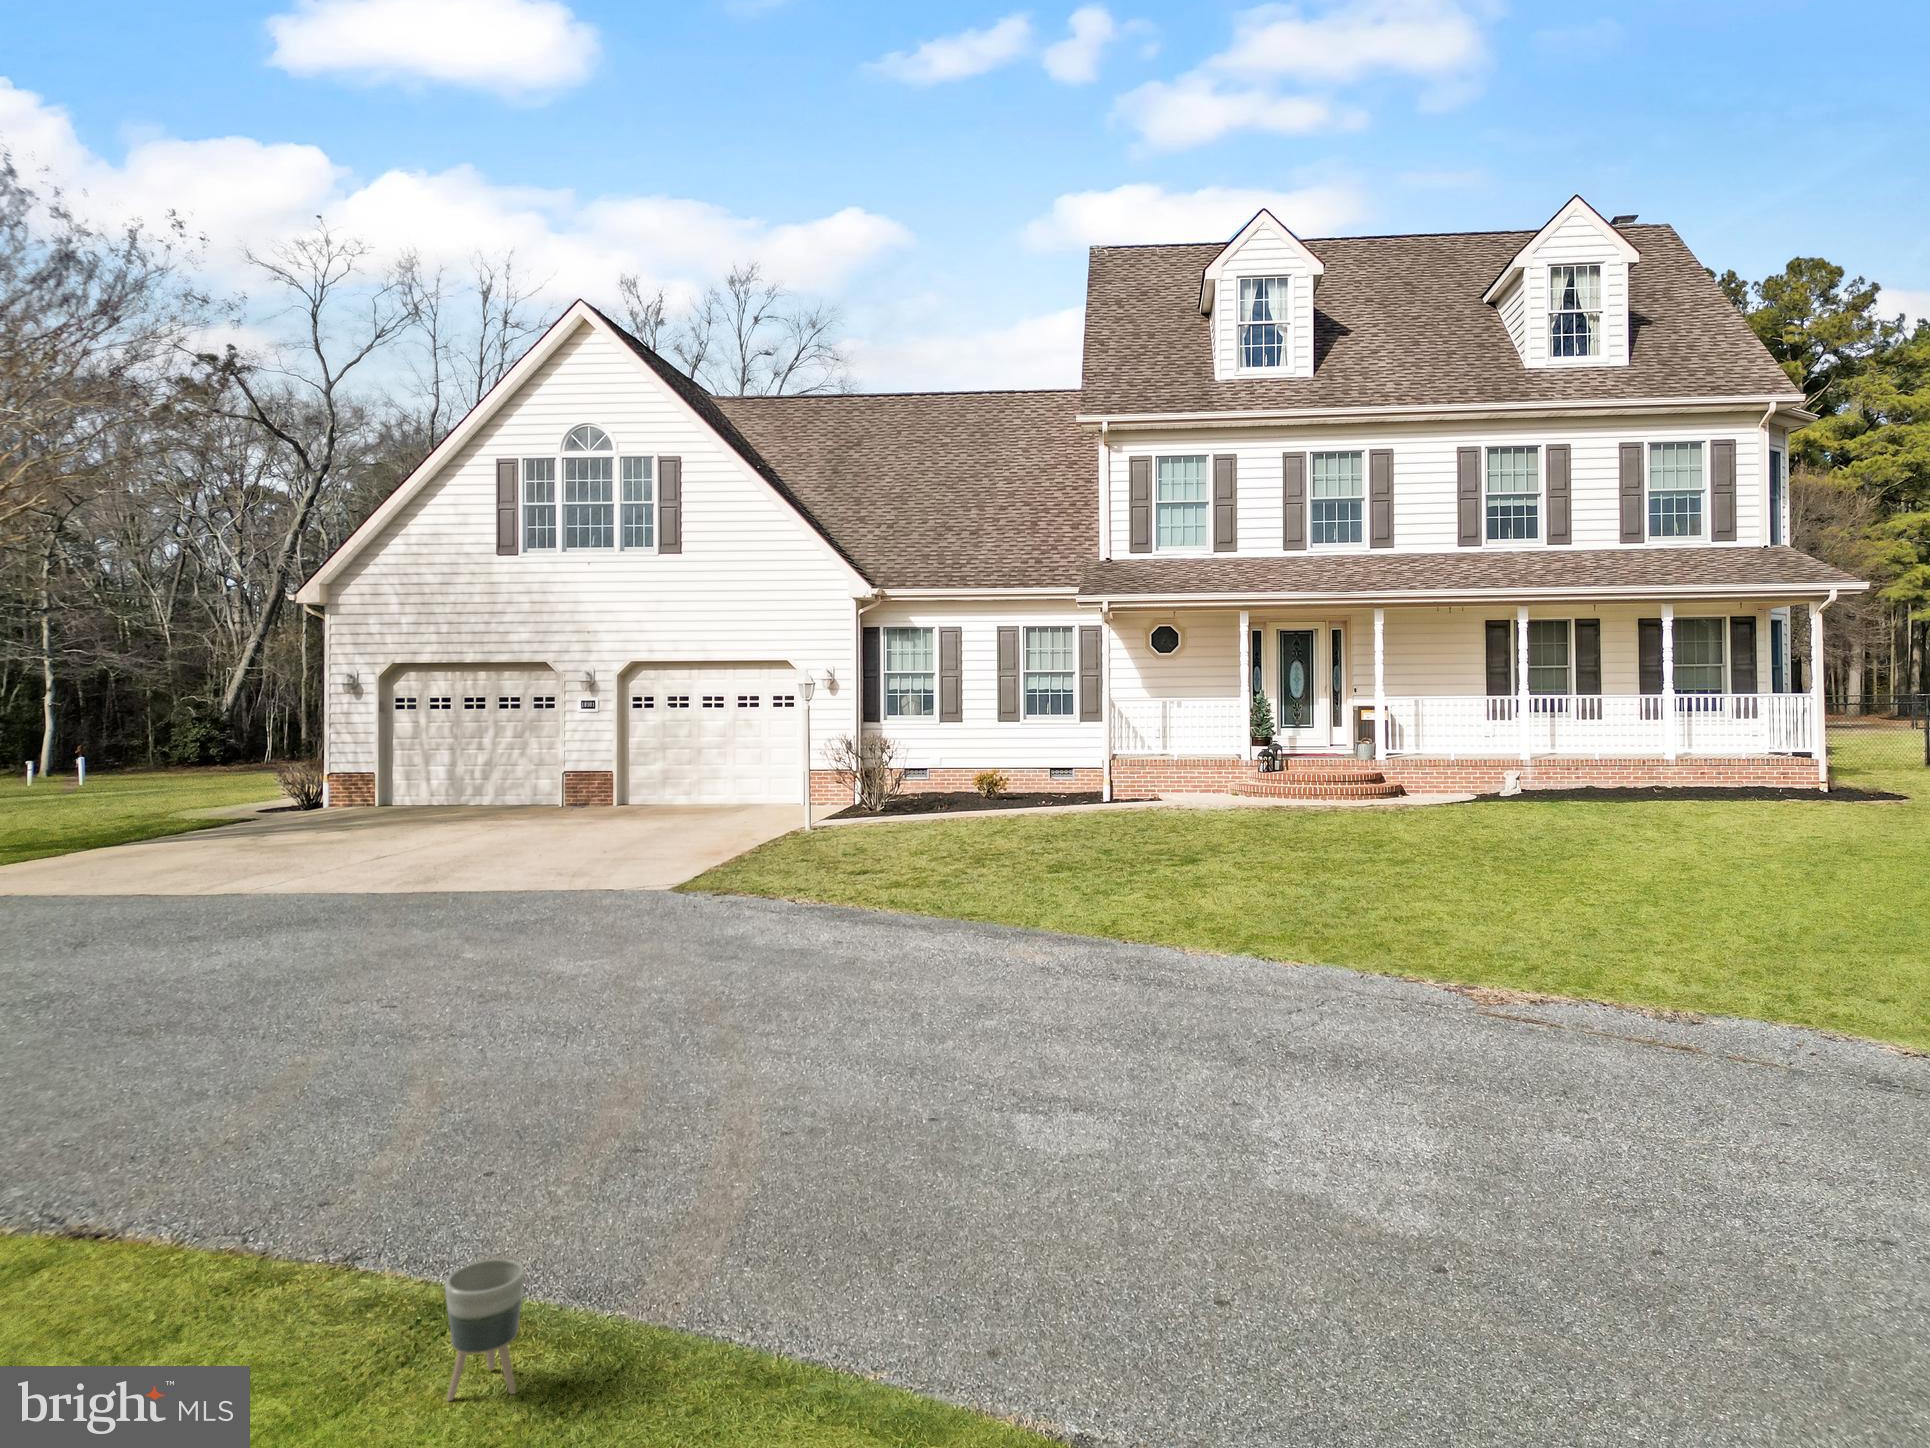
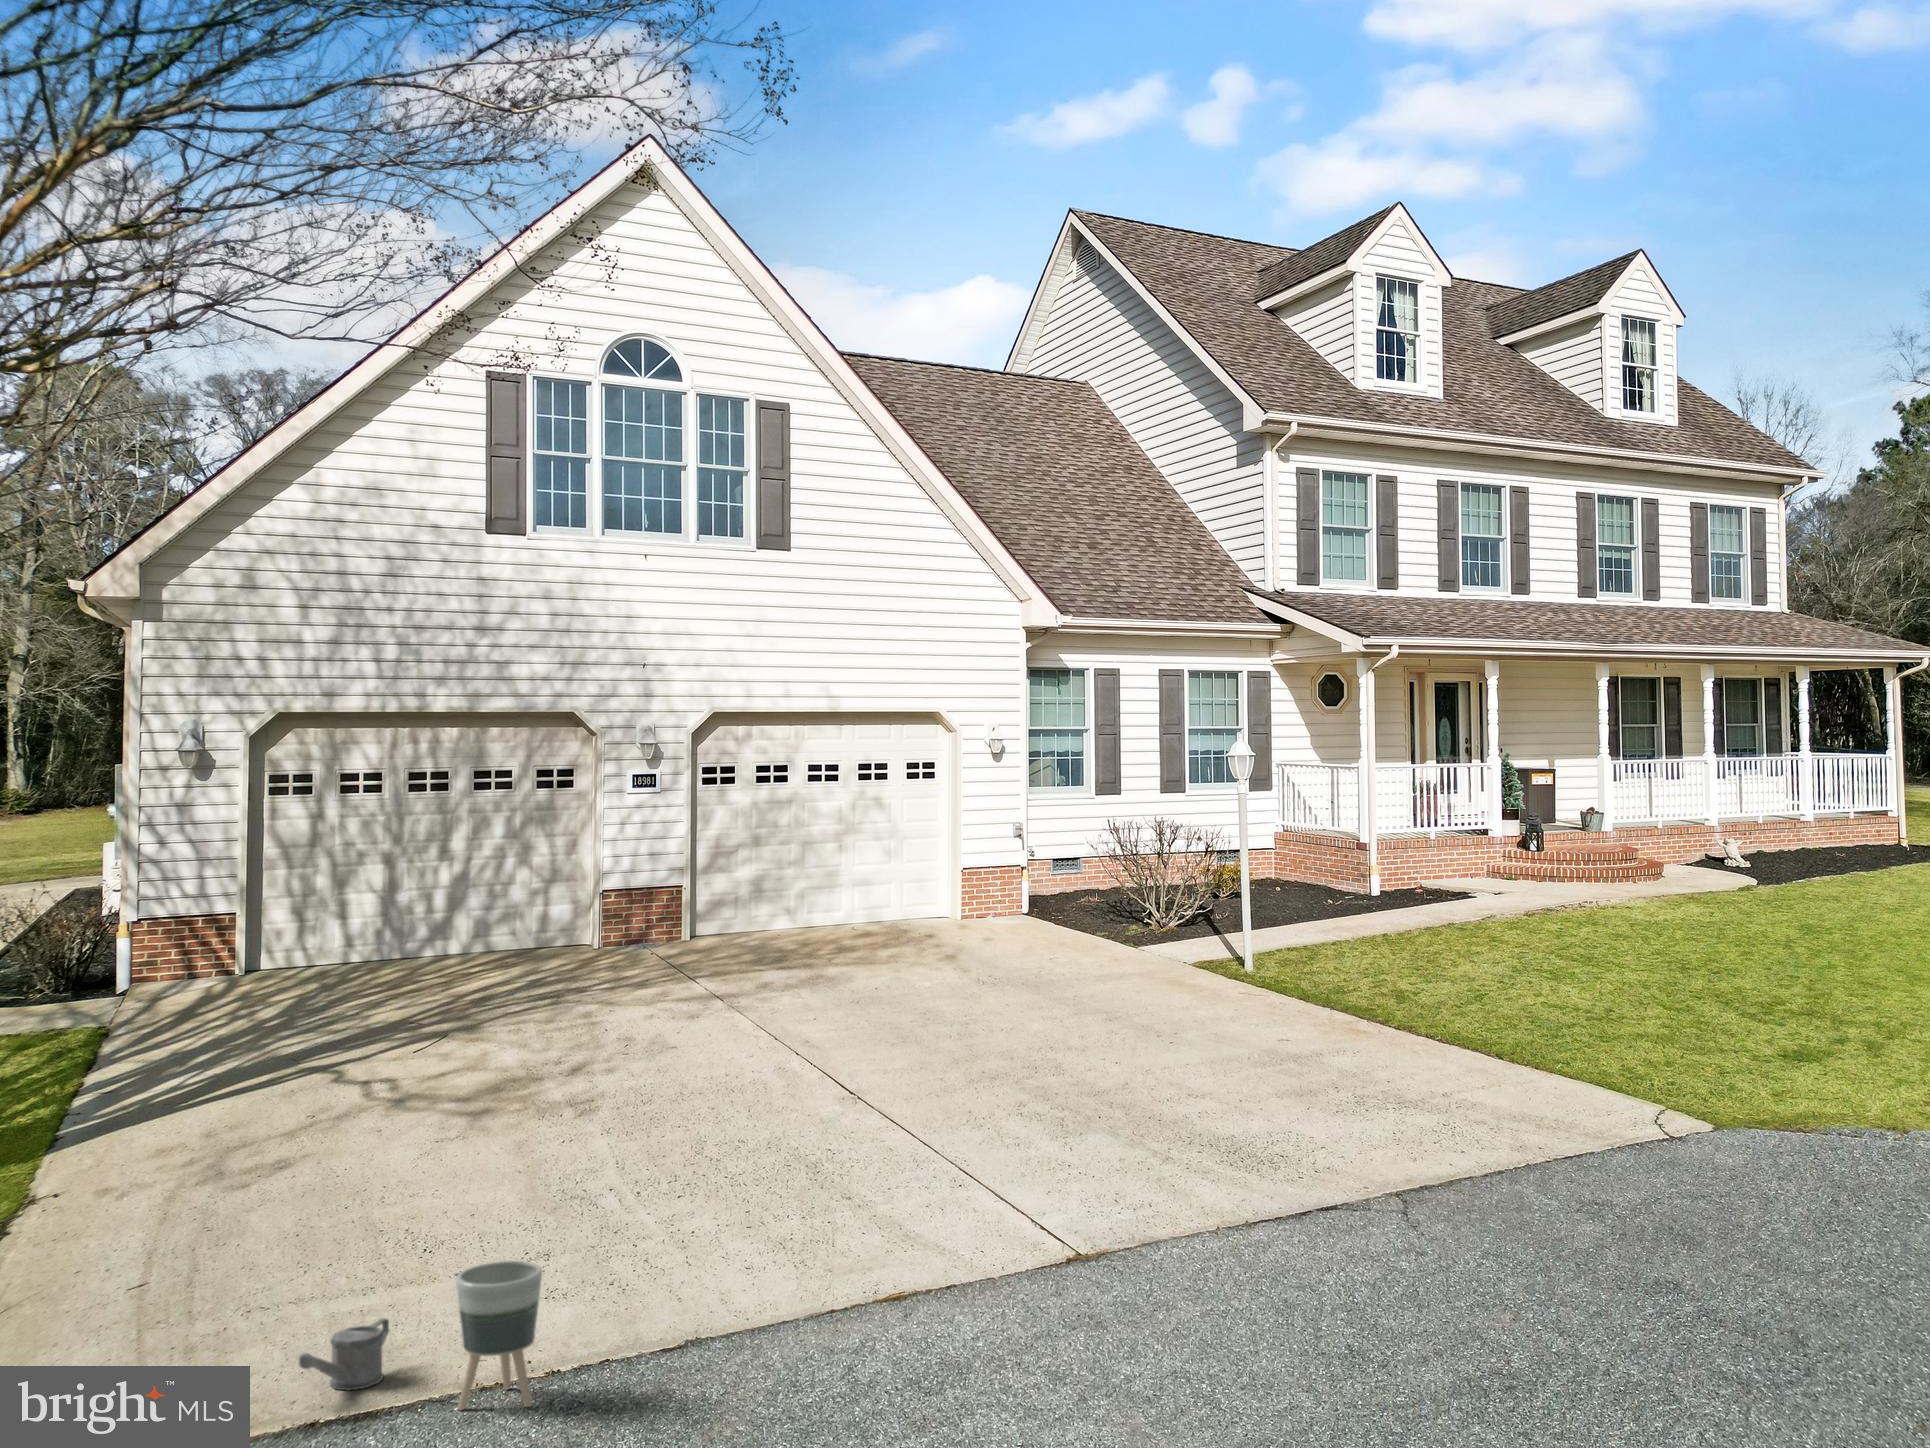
watering can: none [295,1305,380,1380] -> present [299,1318,389,1390]

